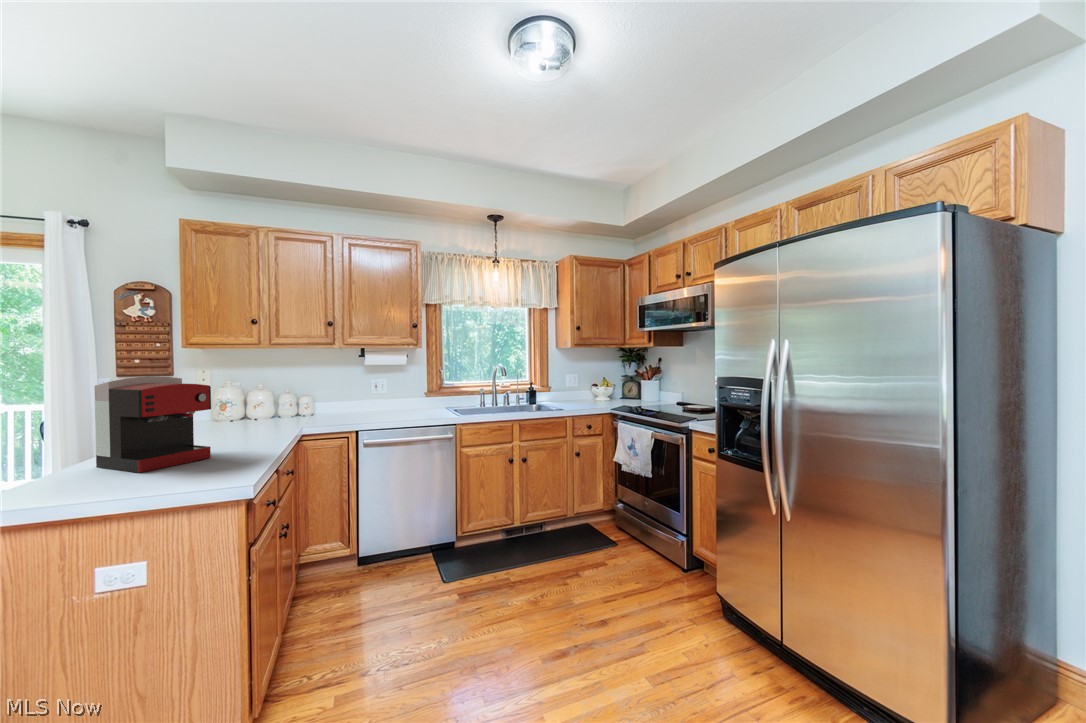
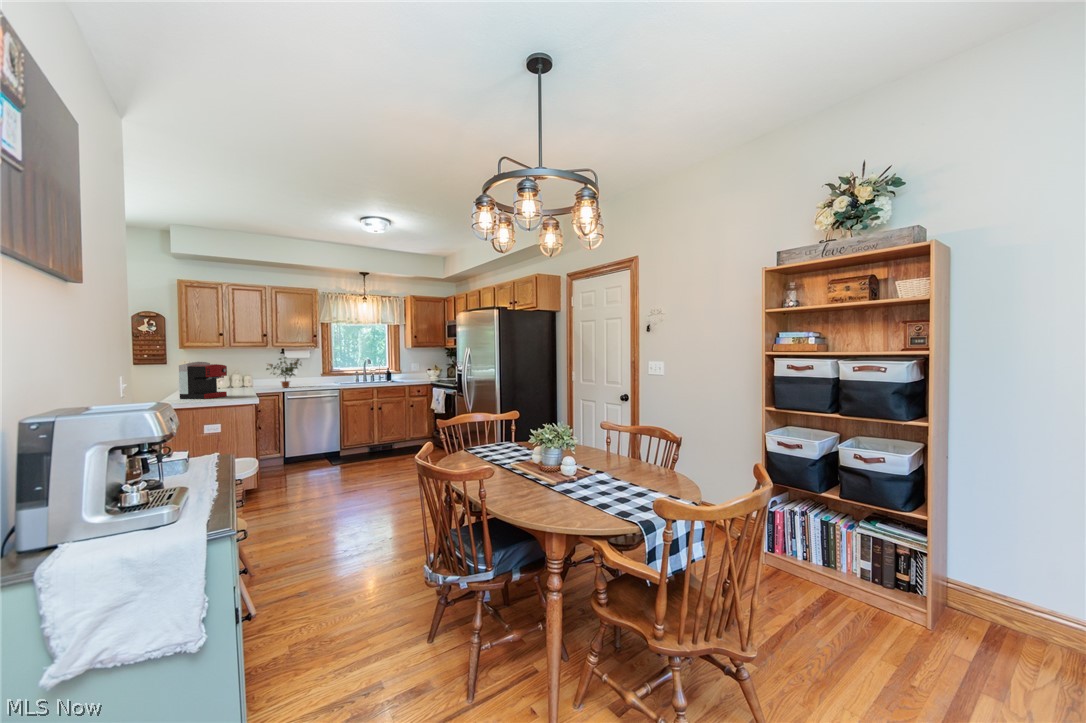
potted plant: none [330,363,393,420] -> present [266,357,301,388]

